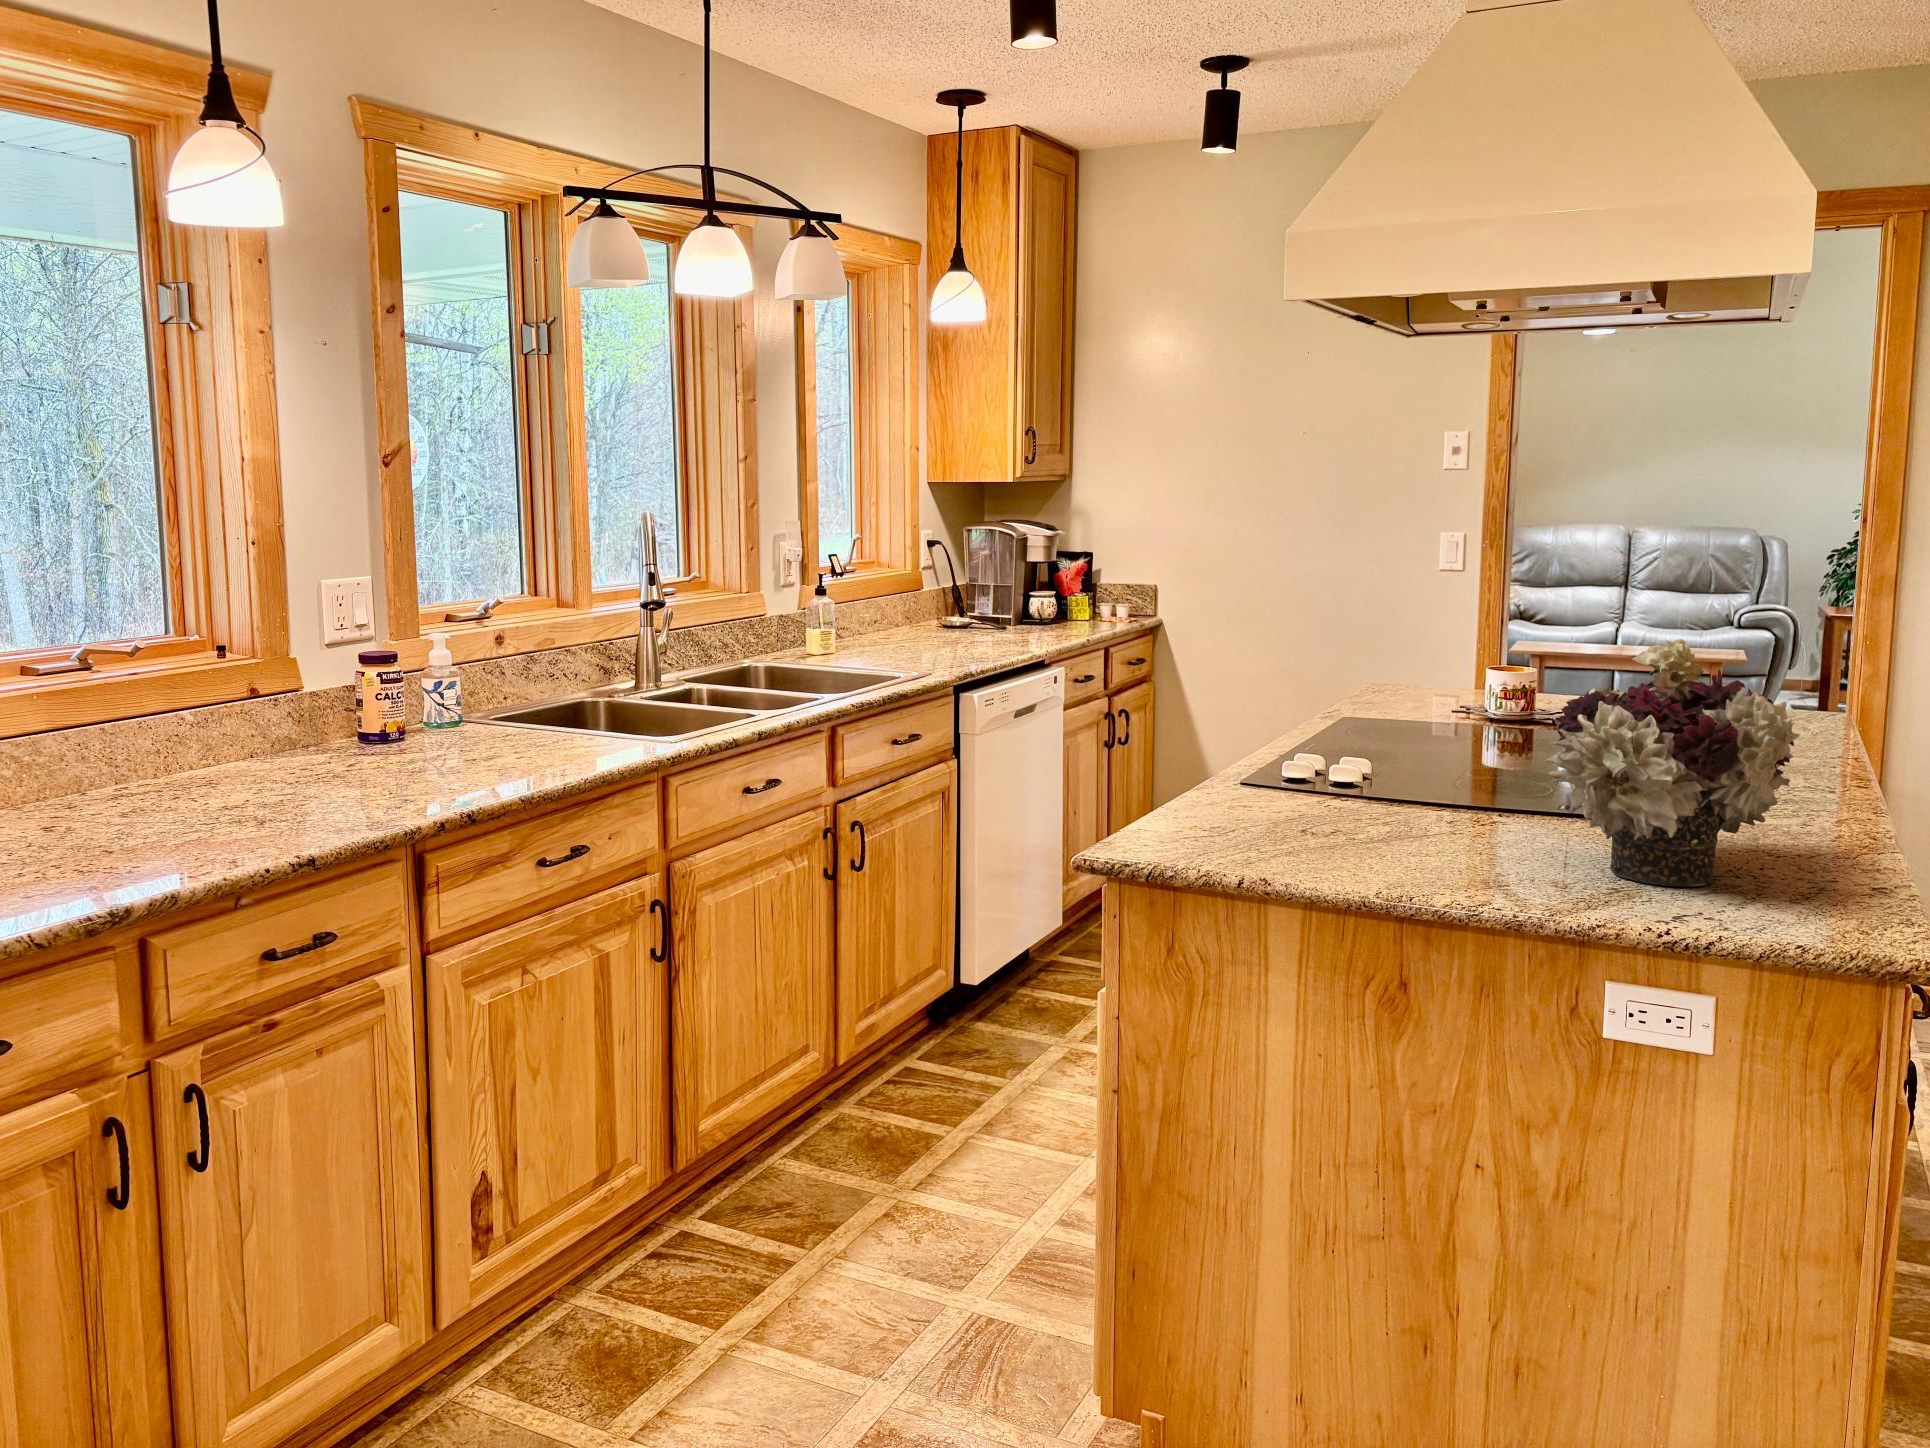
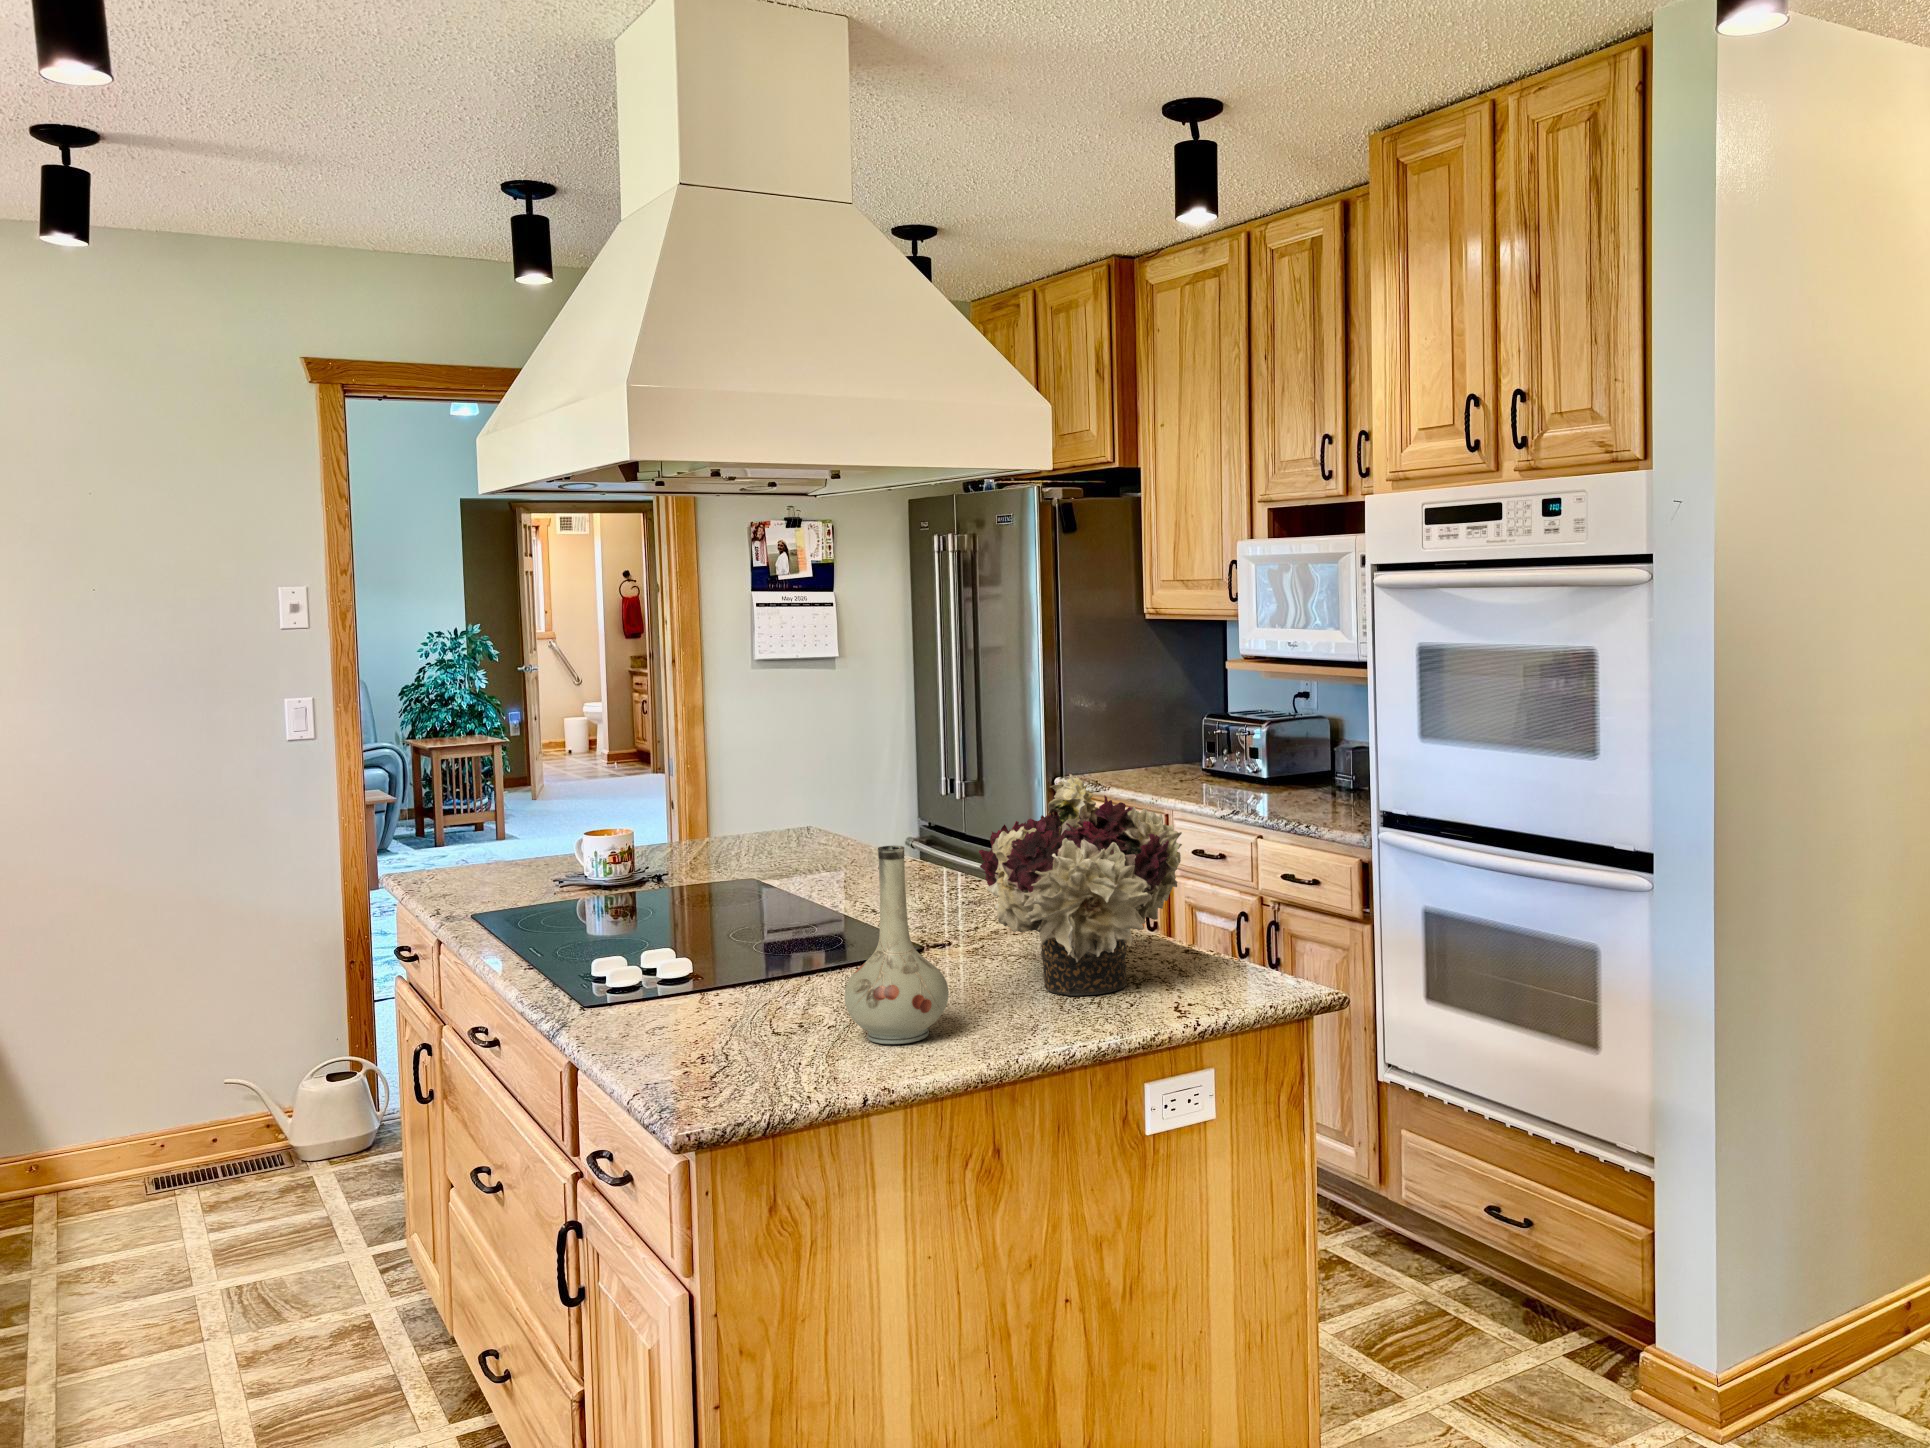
vase: none [1327,671,1432,861] -> present [844,845,949,1044]

